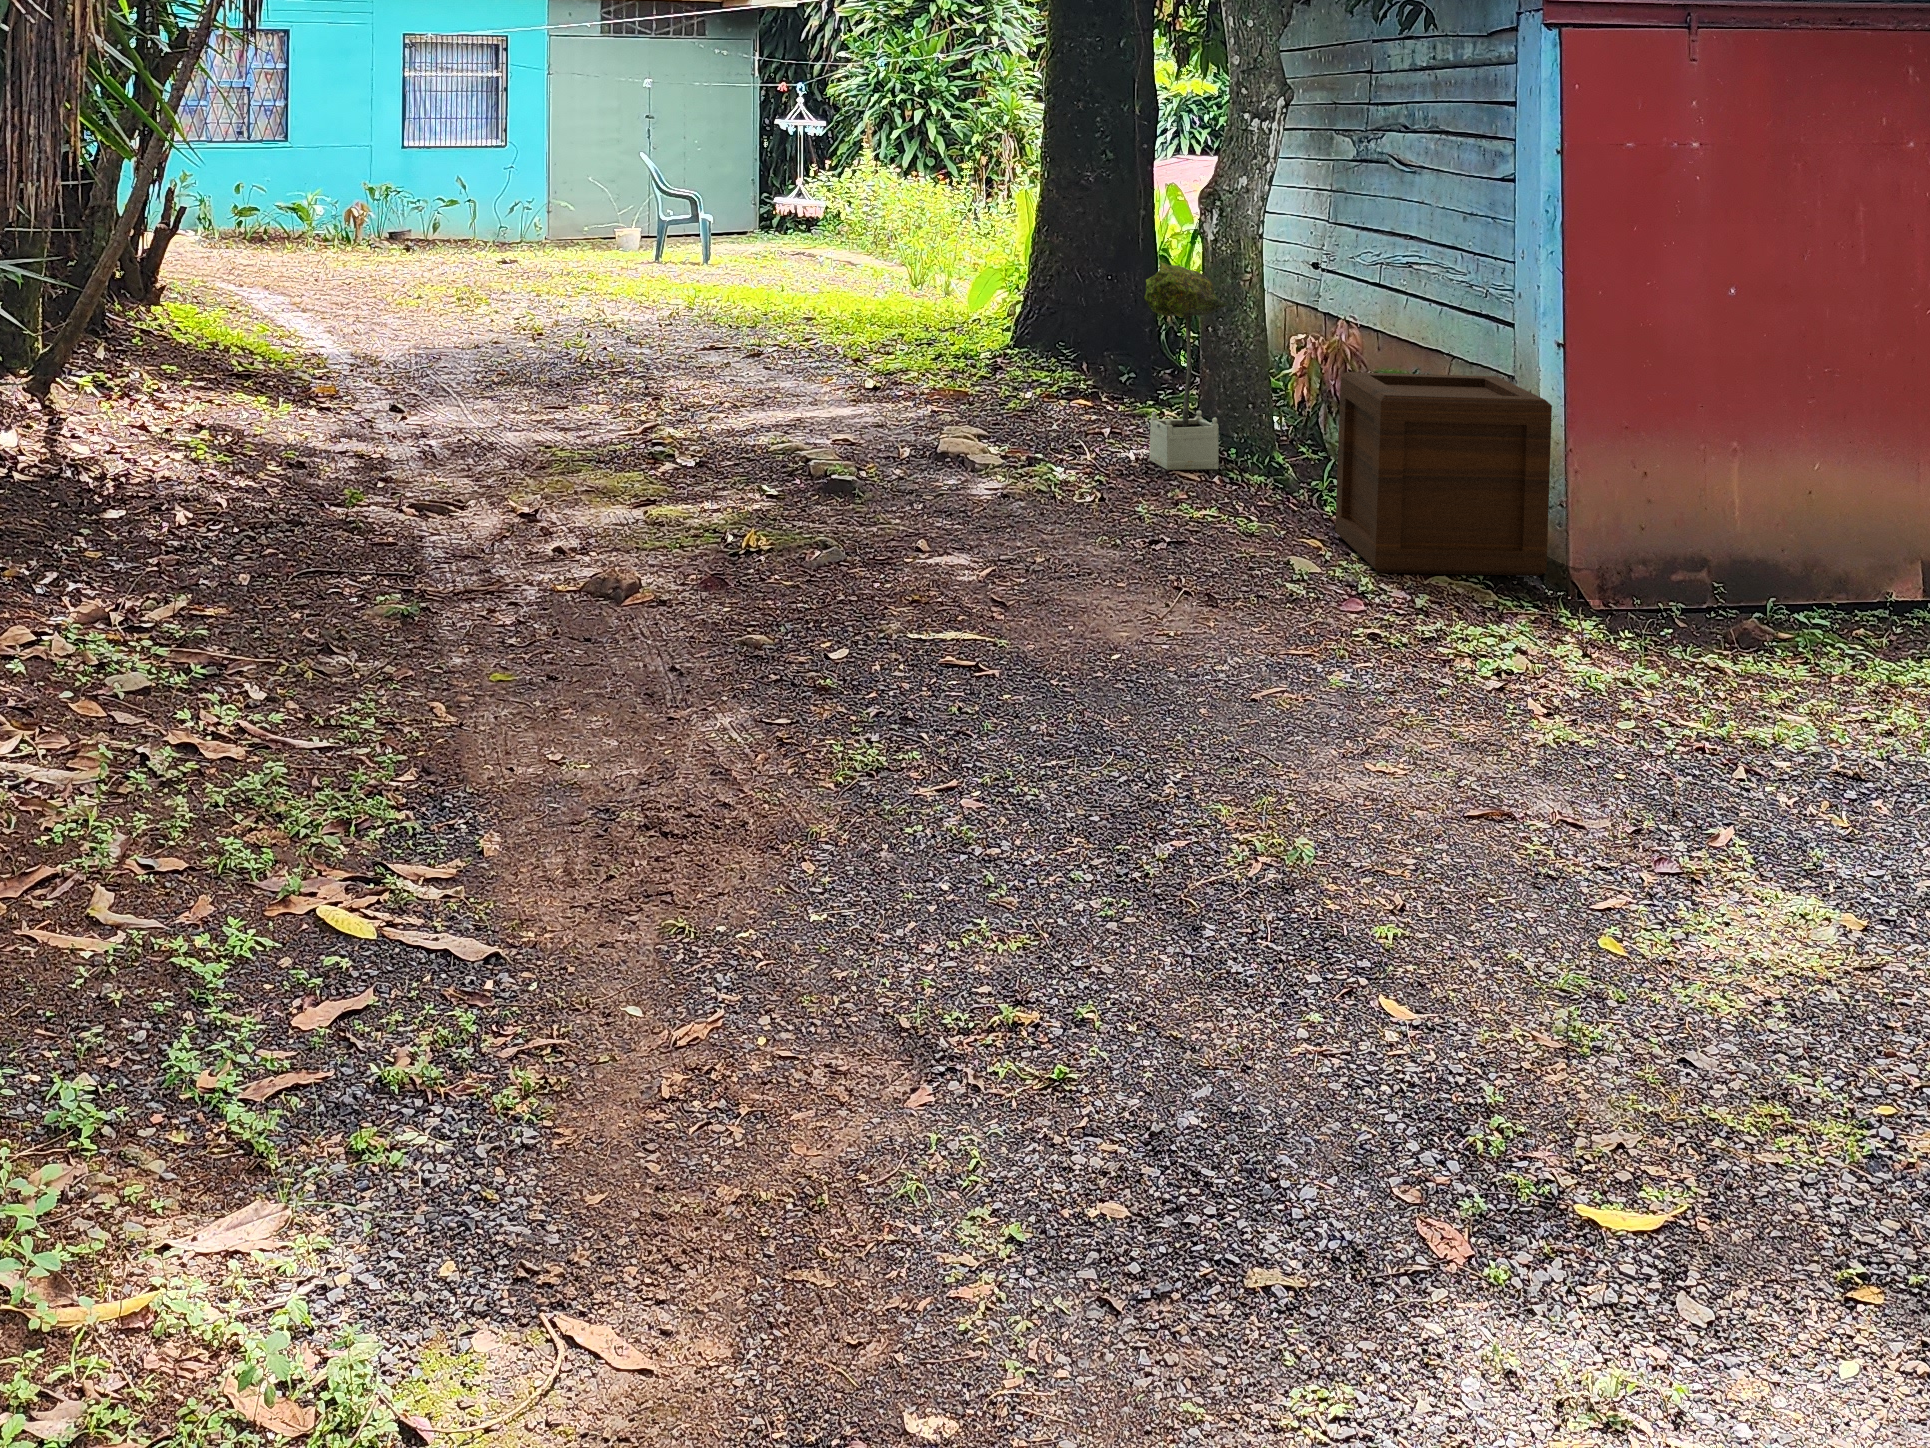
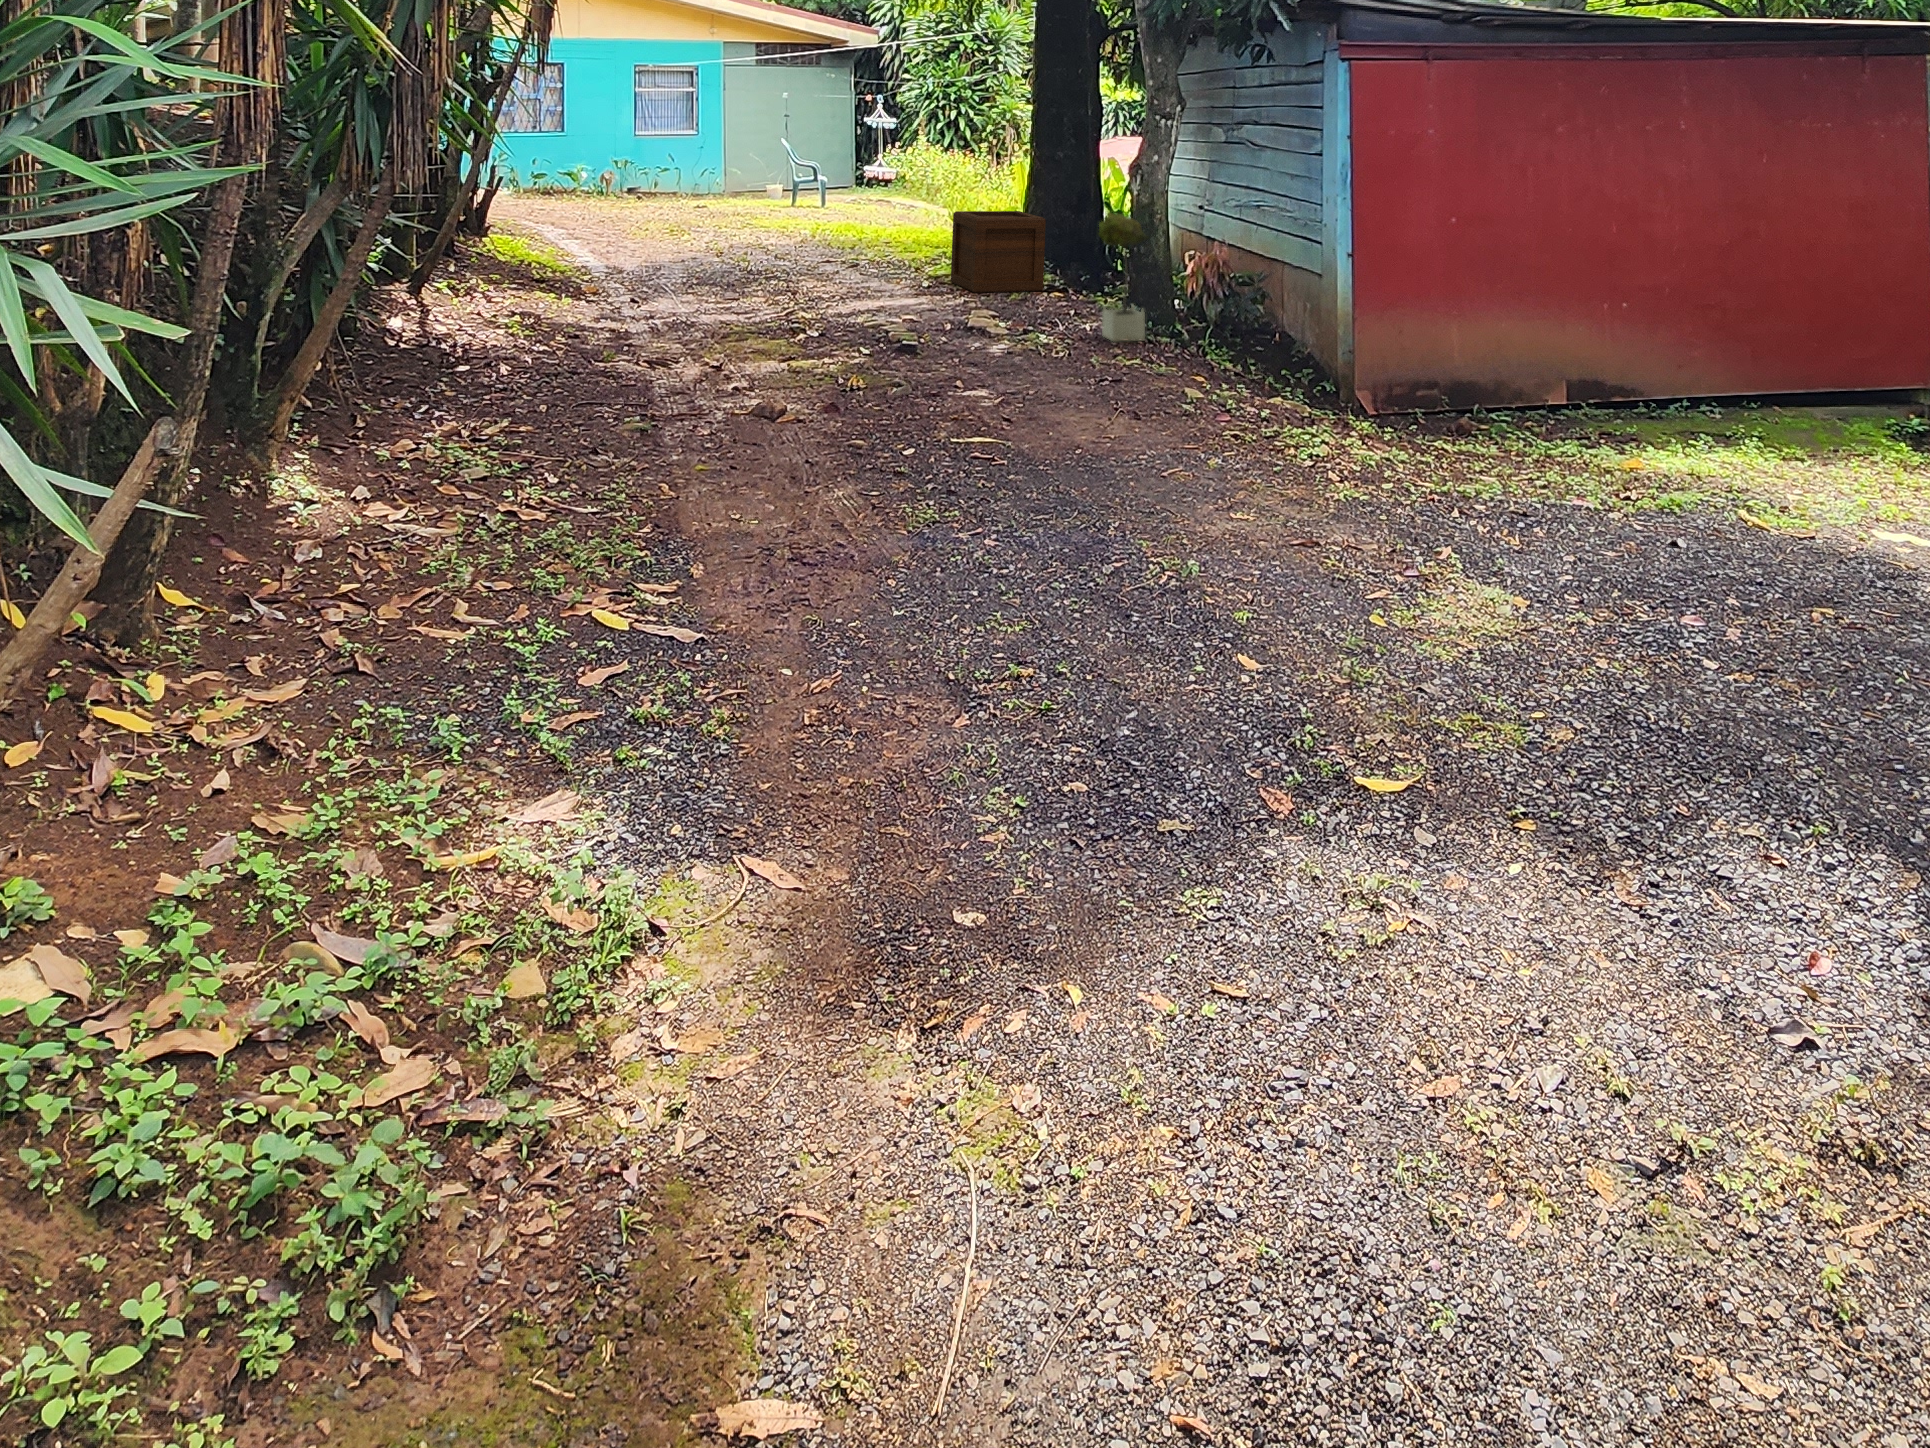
wooden crate: present [1335,372,1552,576] -> present [951,211,1046,293]

